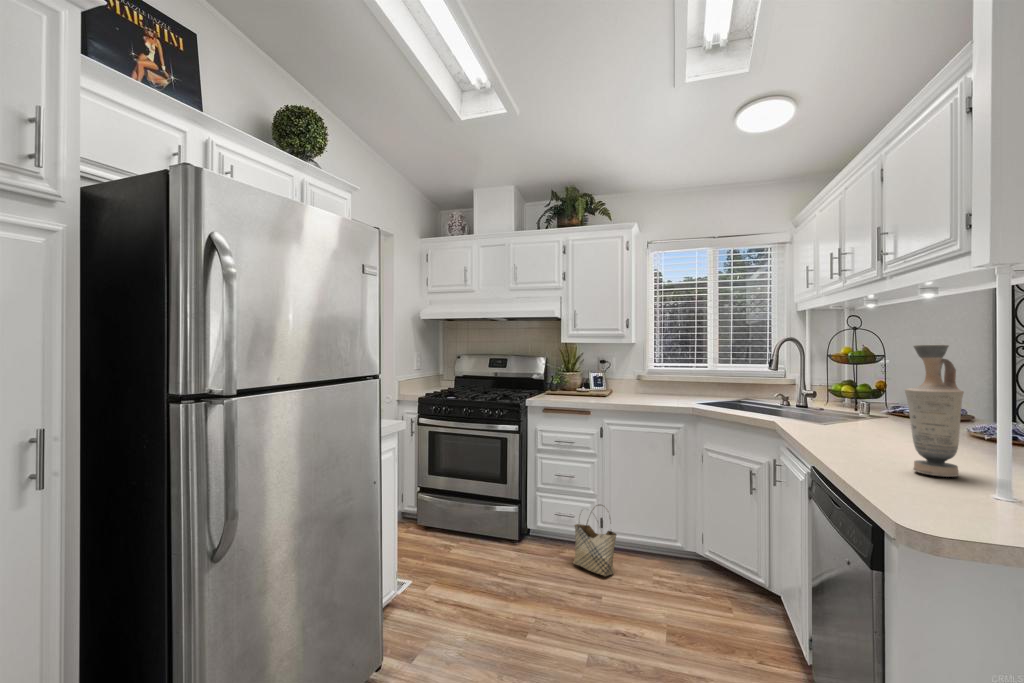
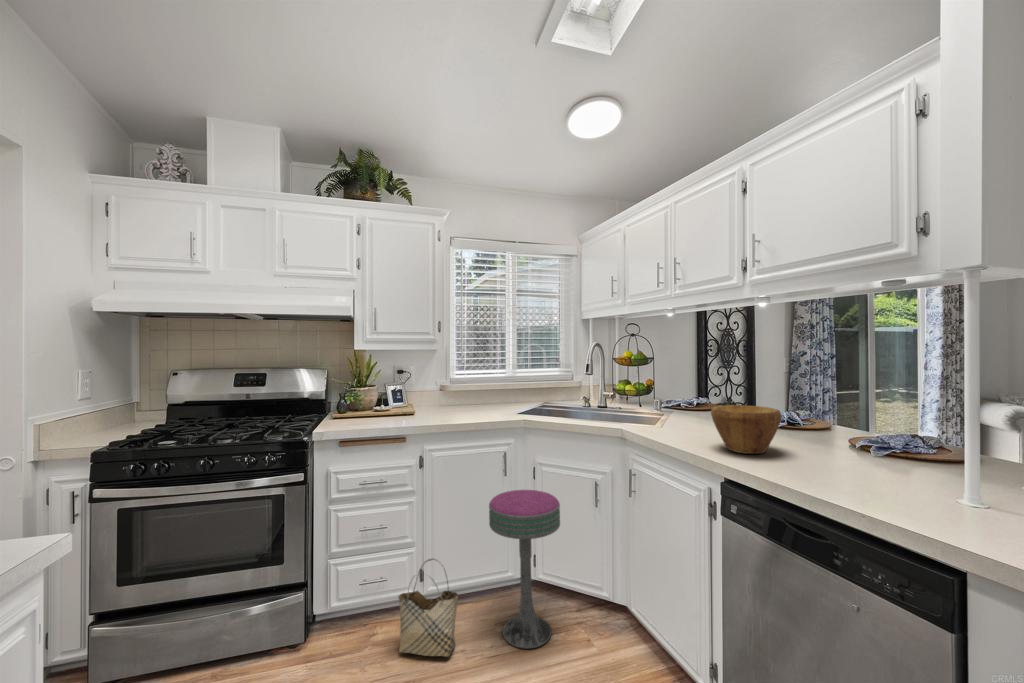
vase: present [905,345,964,477] -> none [852,354,913,489]
bowl: none [825,399,902,446] -> present [711,405,781,454]
bar stool: none [644,466,709,596] -> present [489,490,560,649]

